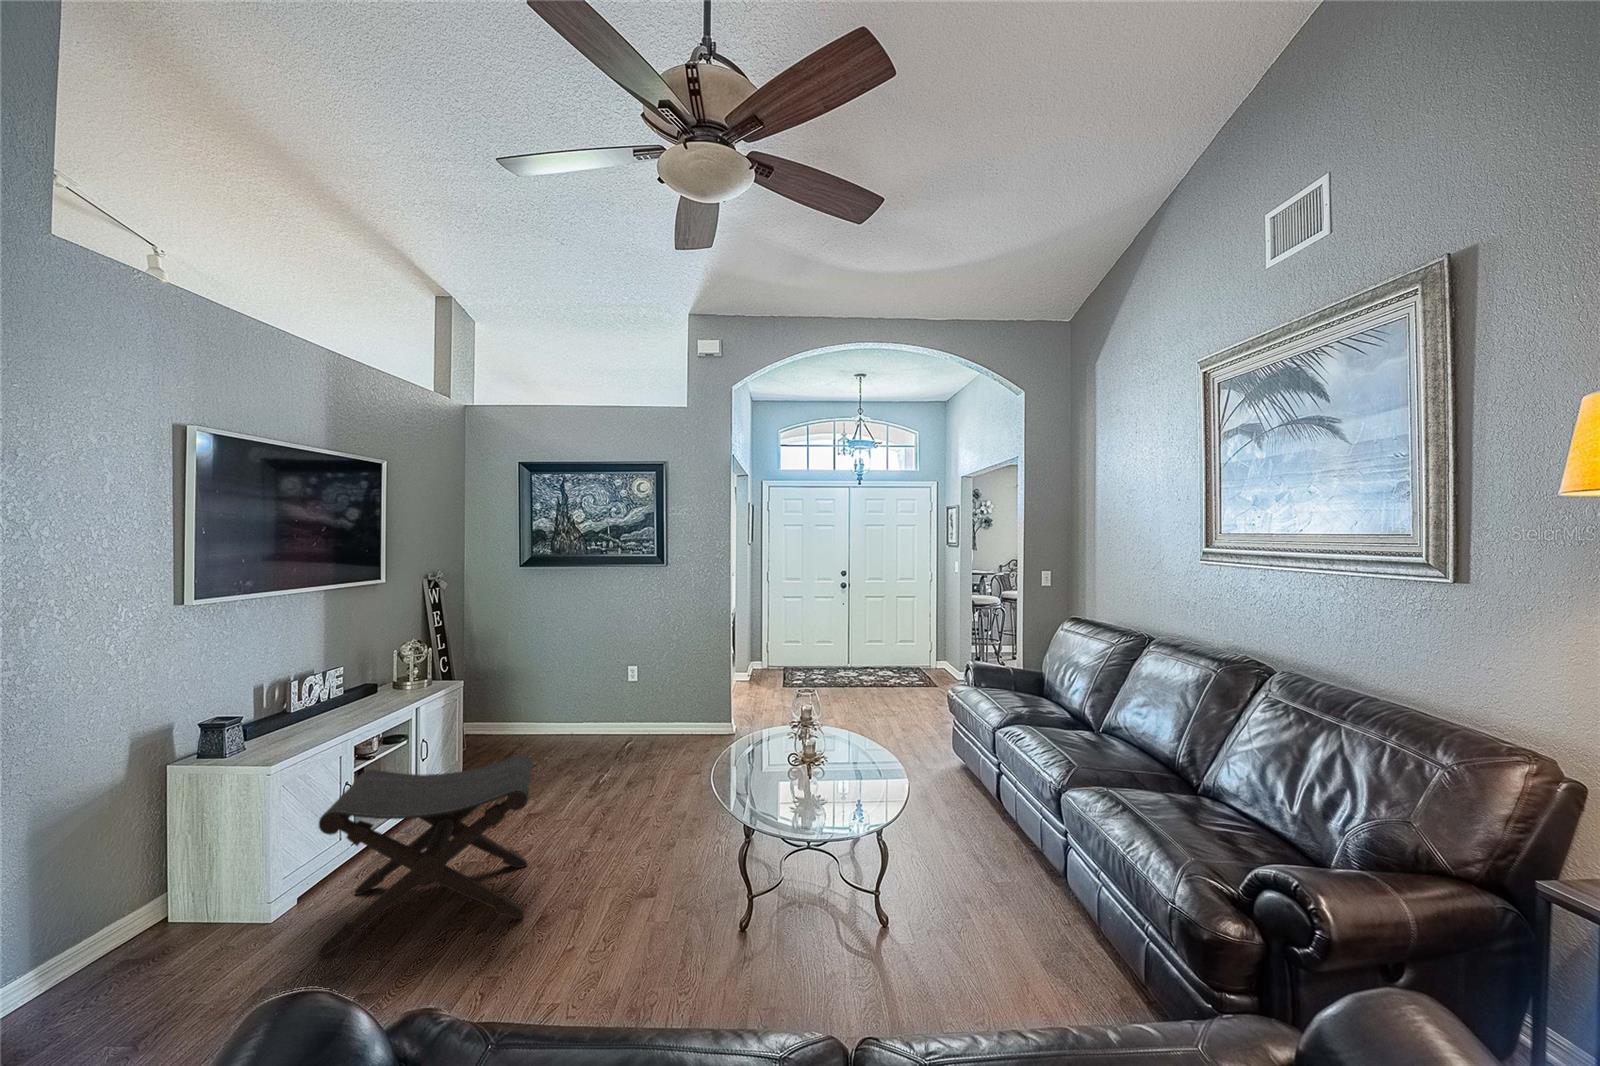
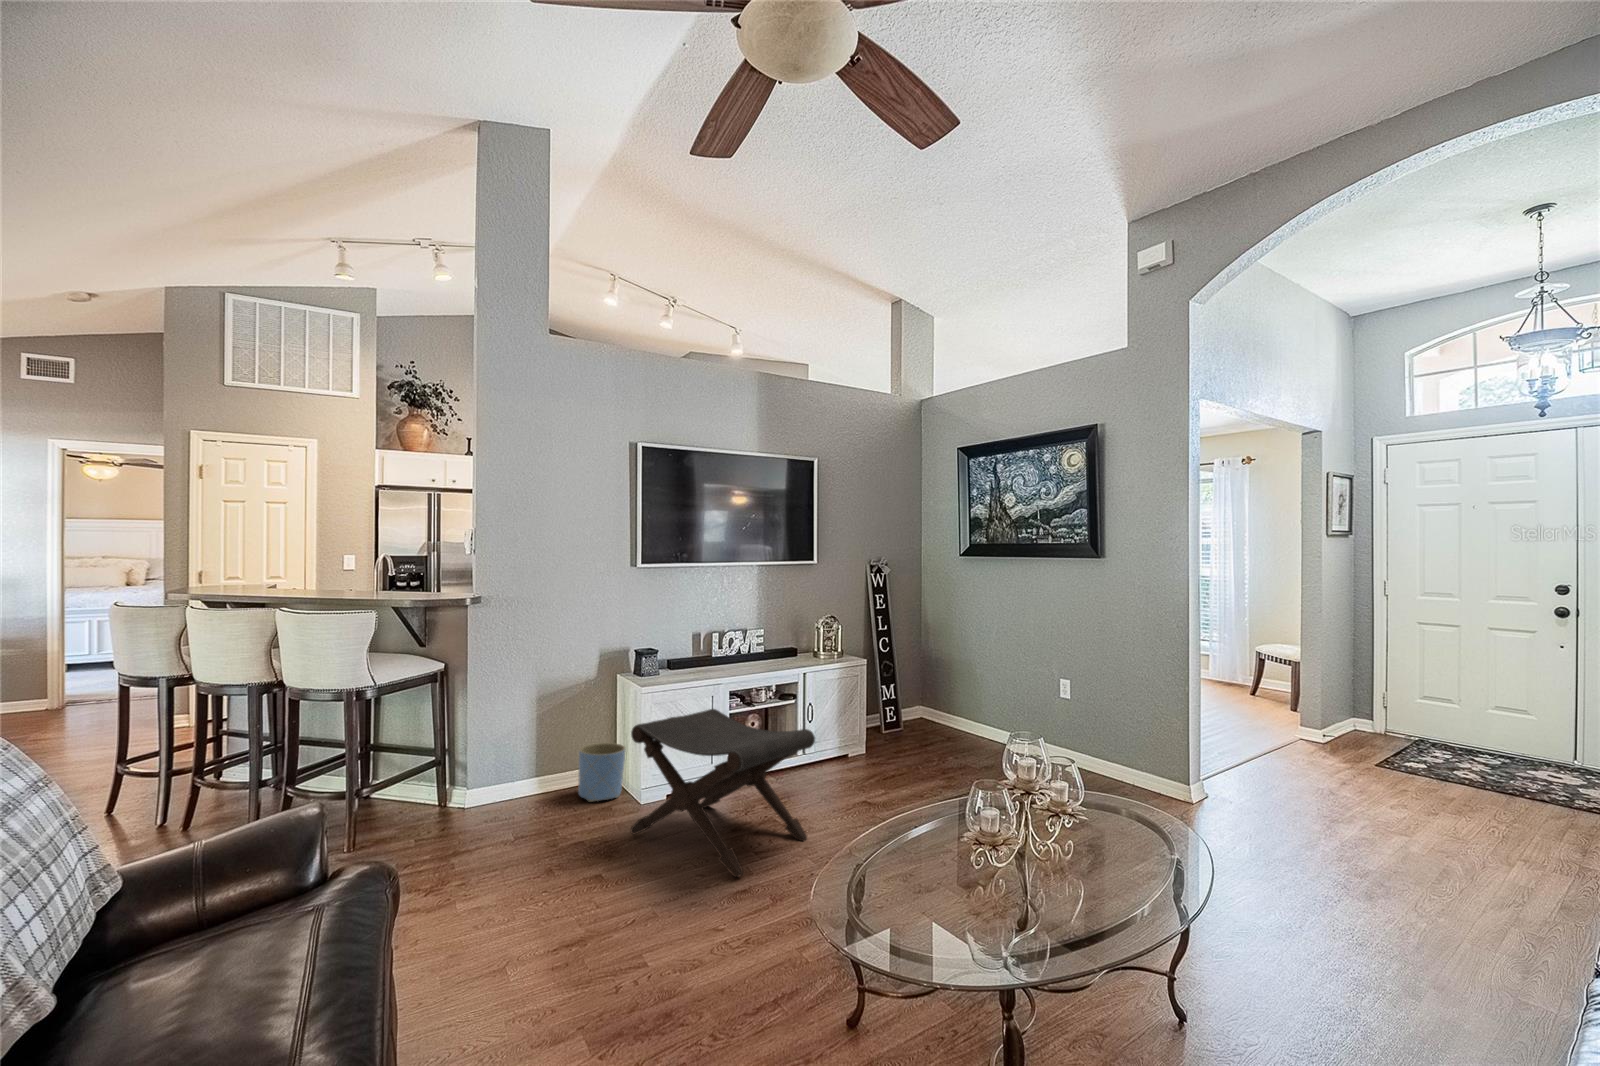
planter: none [115,869,209,971] -> present [578,743,626,802]

